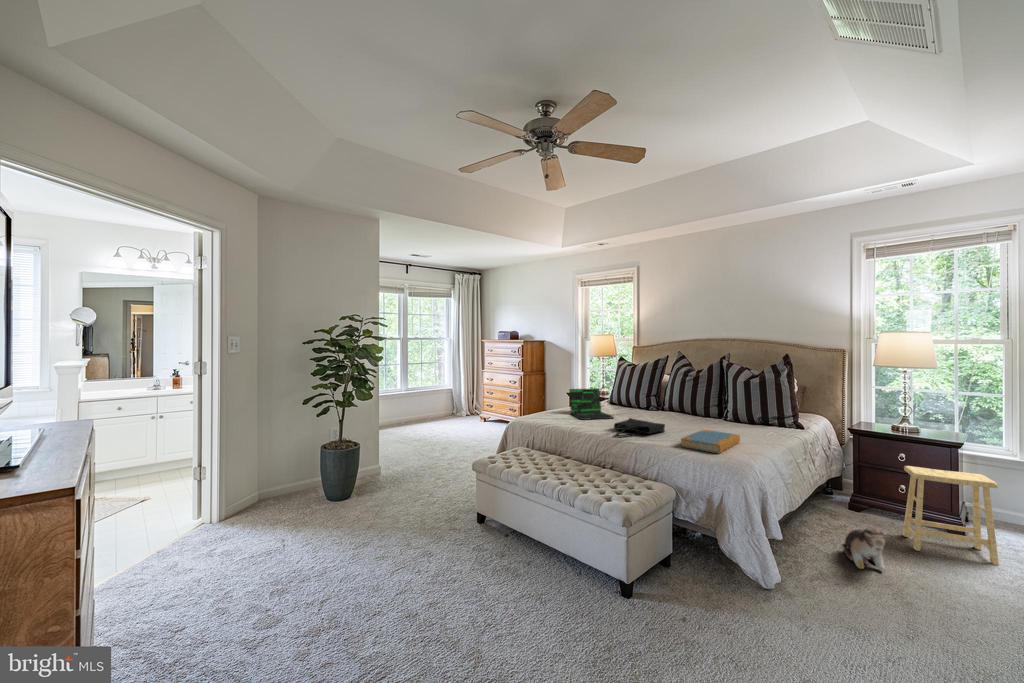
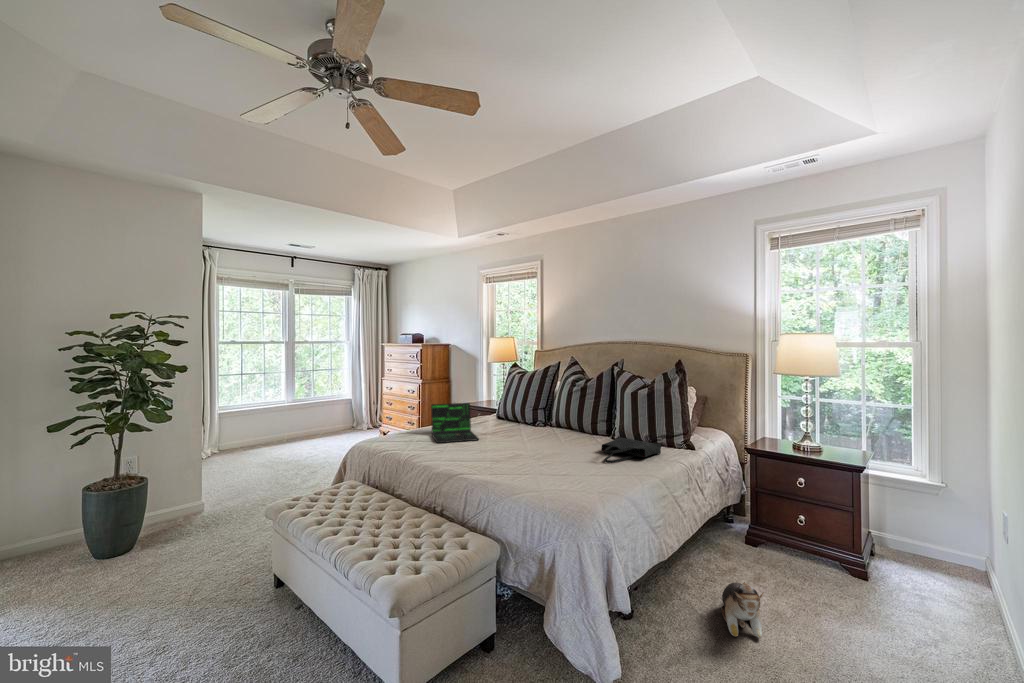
tote bag: present [614,418,665,437] -> present [601,436,661,463]
book: present [681,430,740,453] -> none [522,457,603,493]
footstool: present [903,466,999,565] -> none [798,496,898,621]

